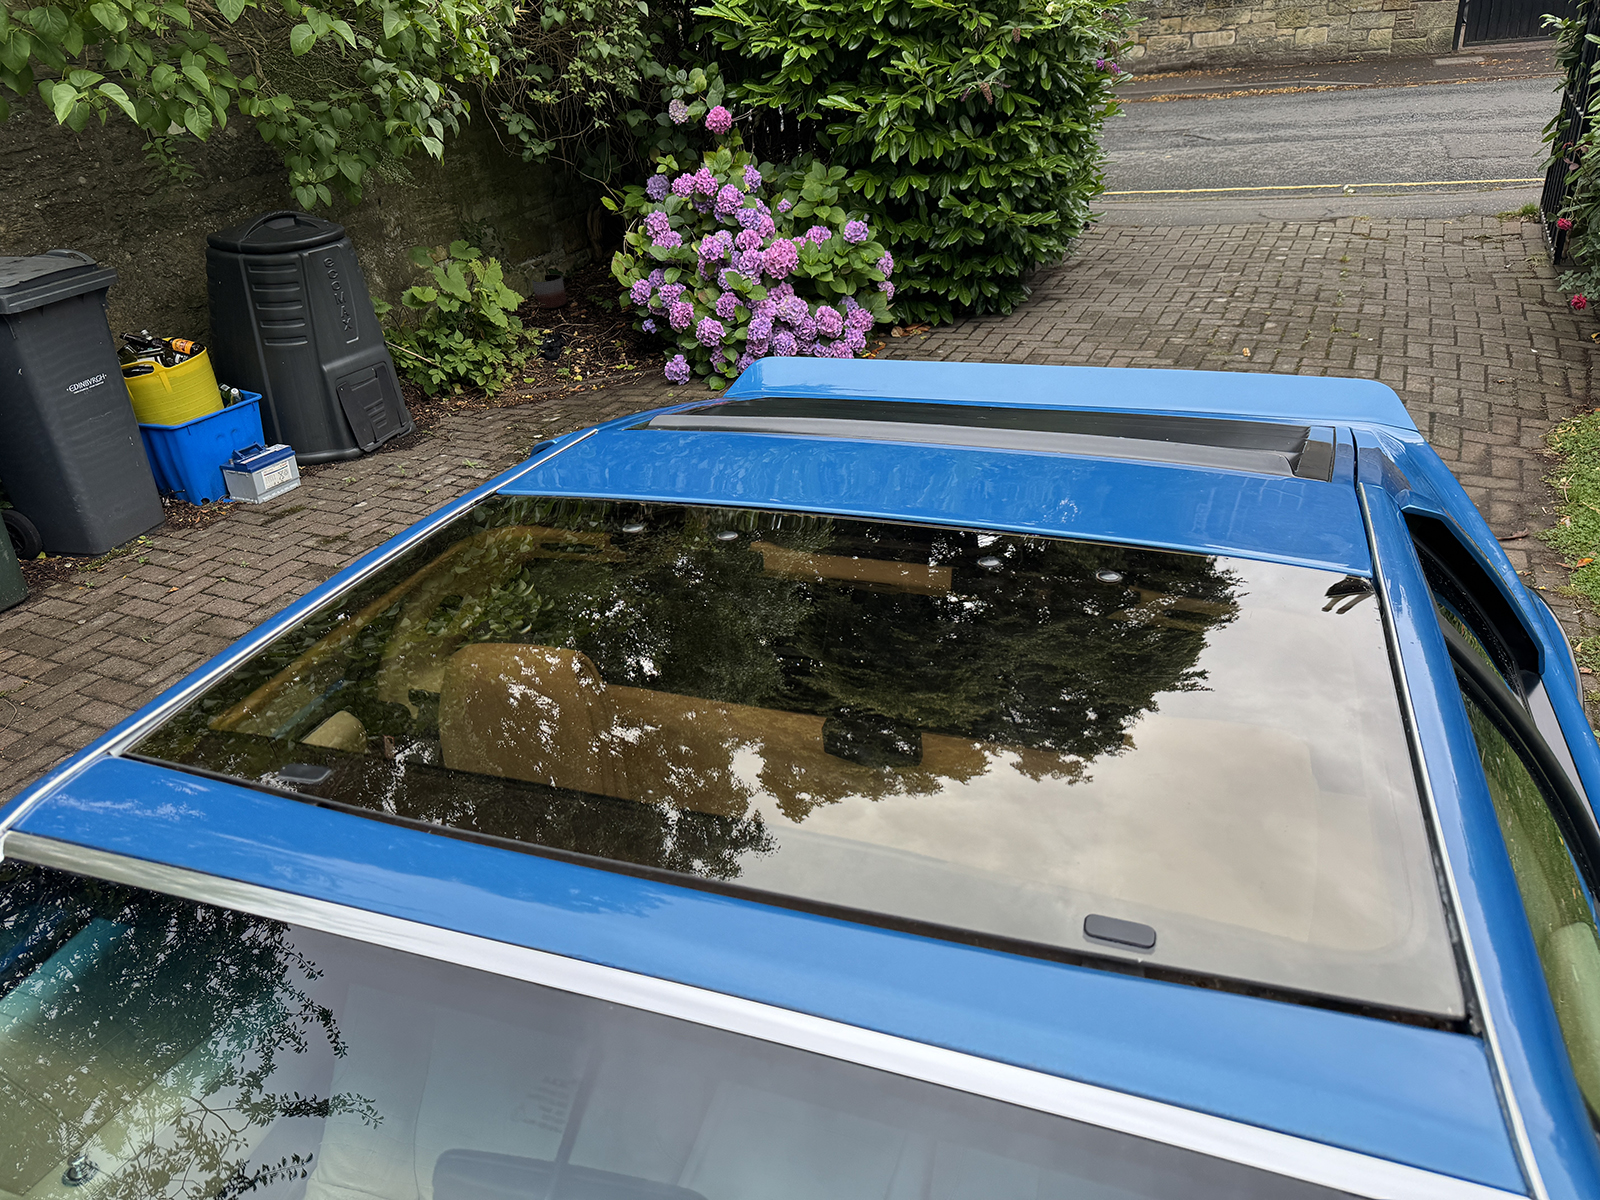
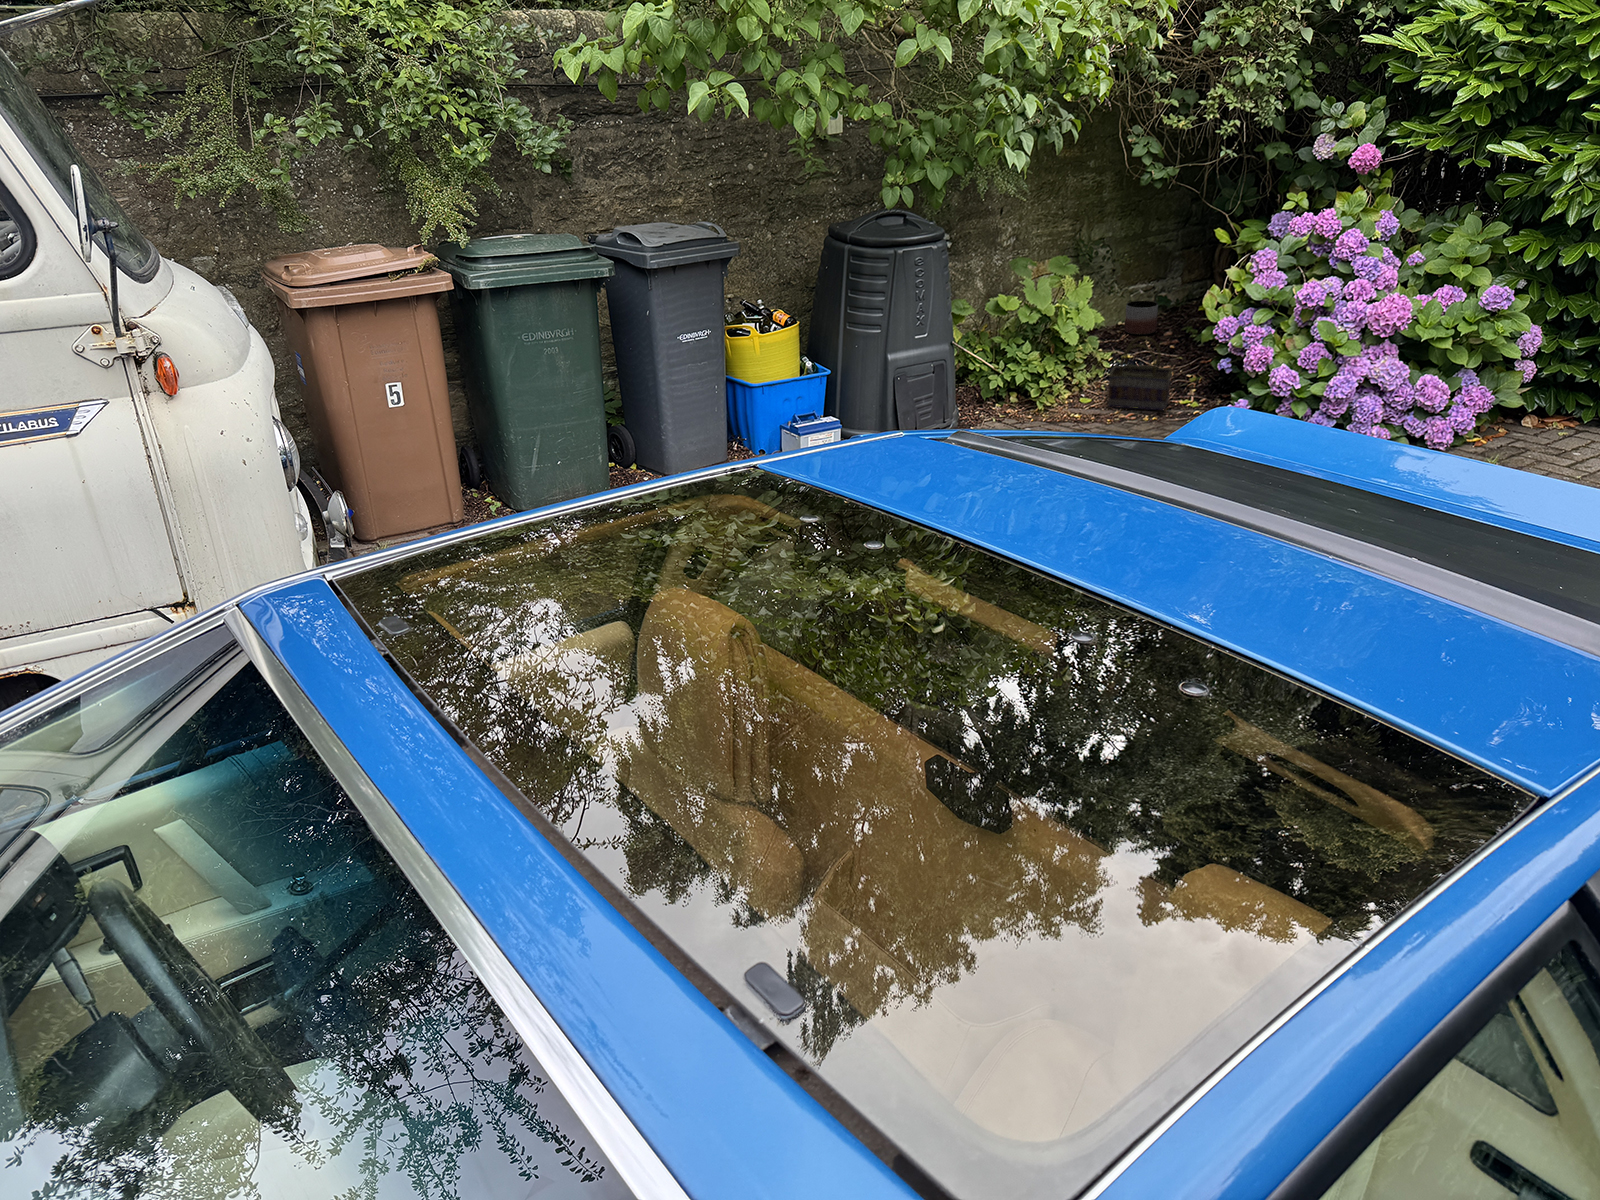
basket: none [545,309,606,383] -> present [1108,336,1172,410]

